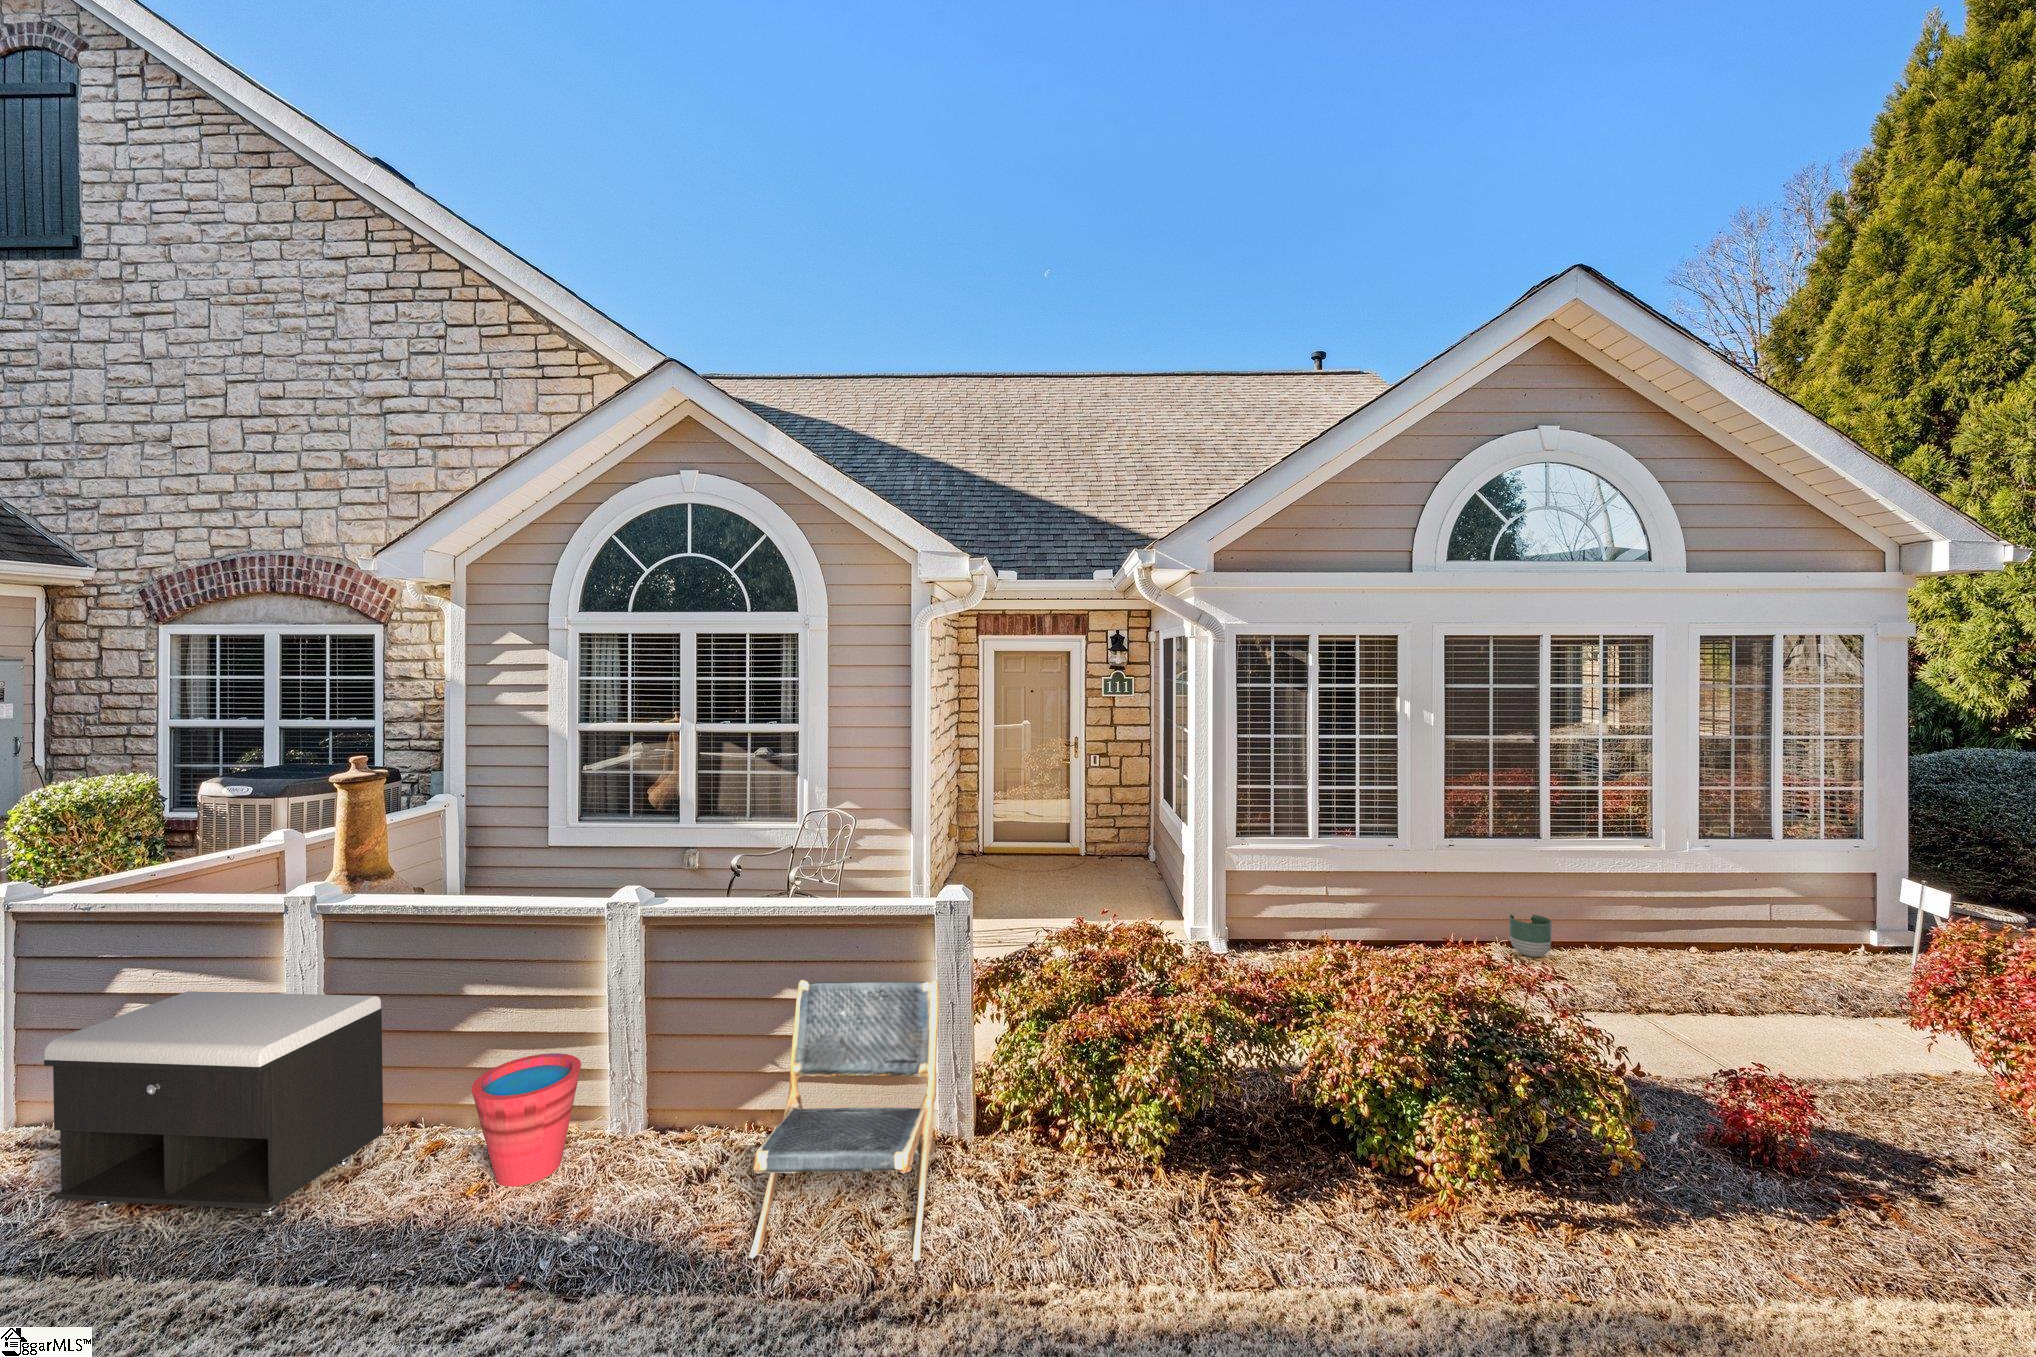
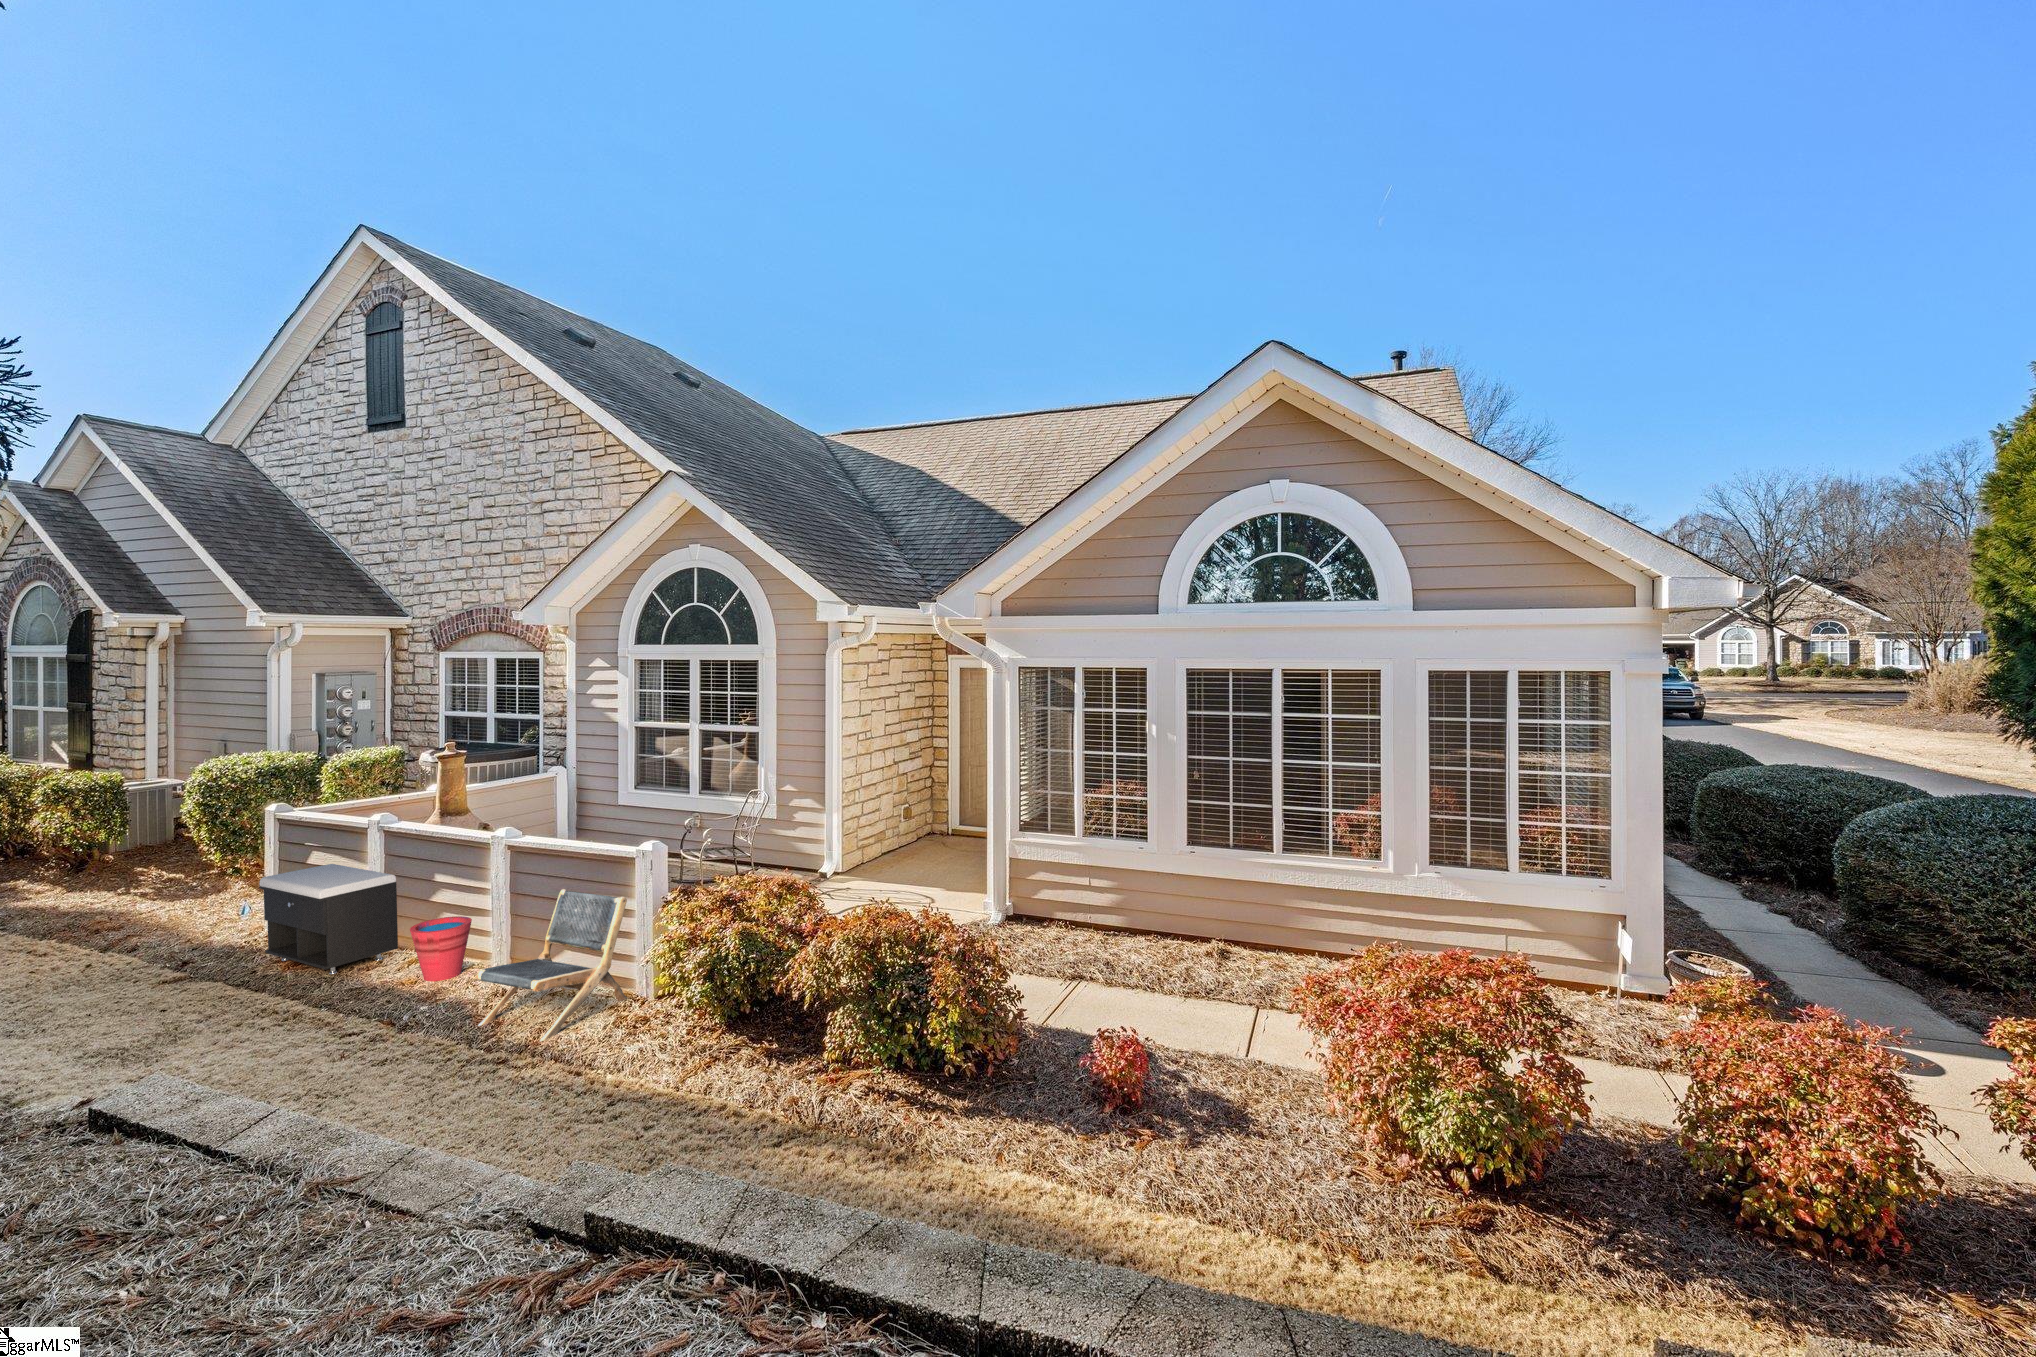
planter: present [1509,914,1551,957] -> none [1237,921,1271,960]

